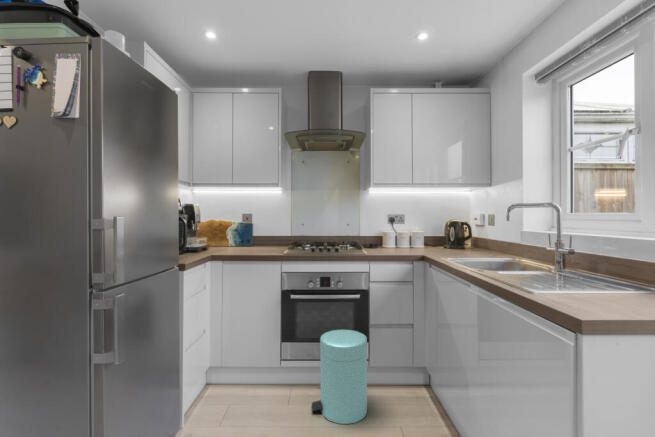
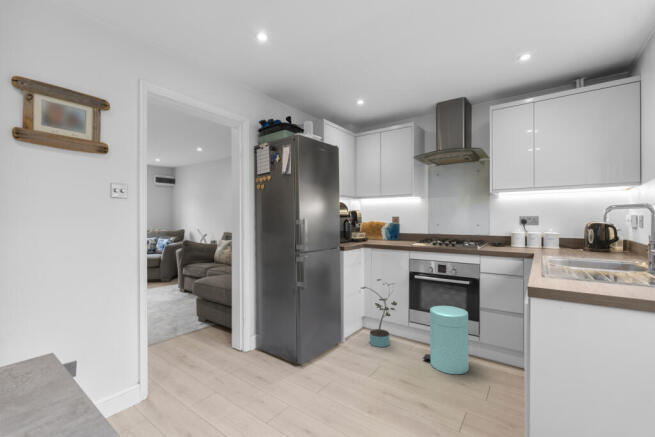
potted plant: none [212,306,271,412] -> present [361,279,397,347]

